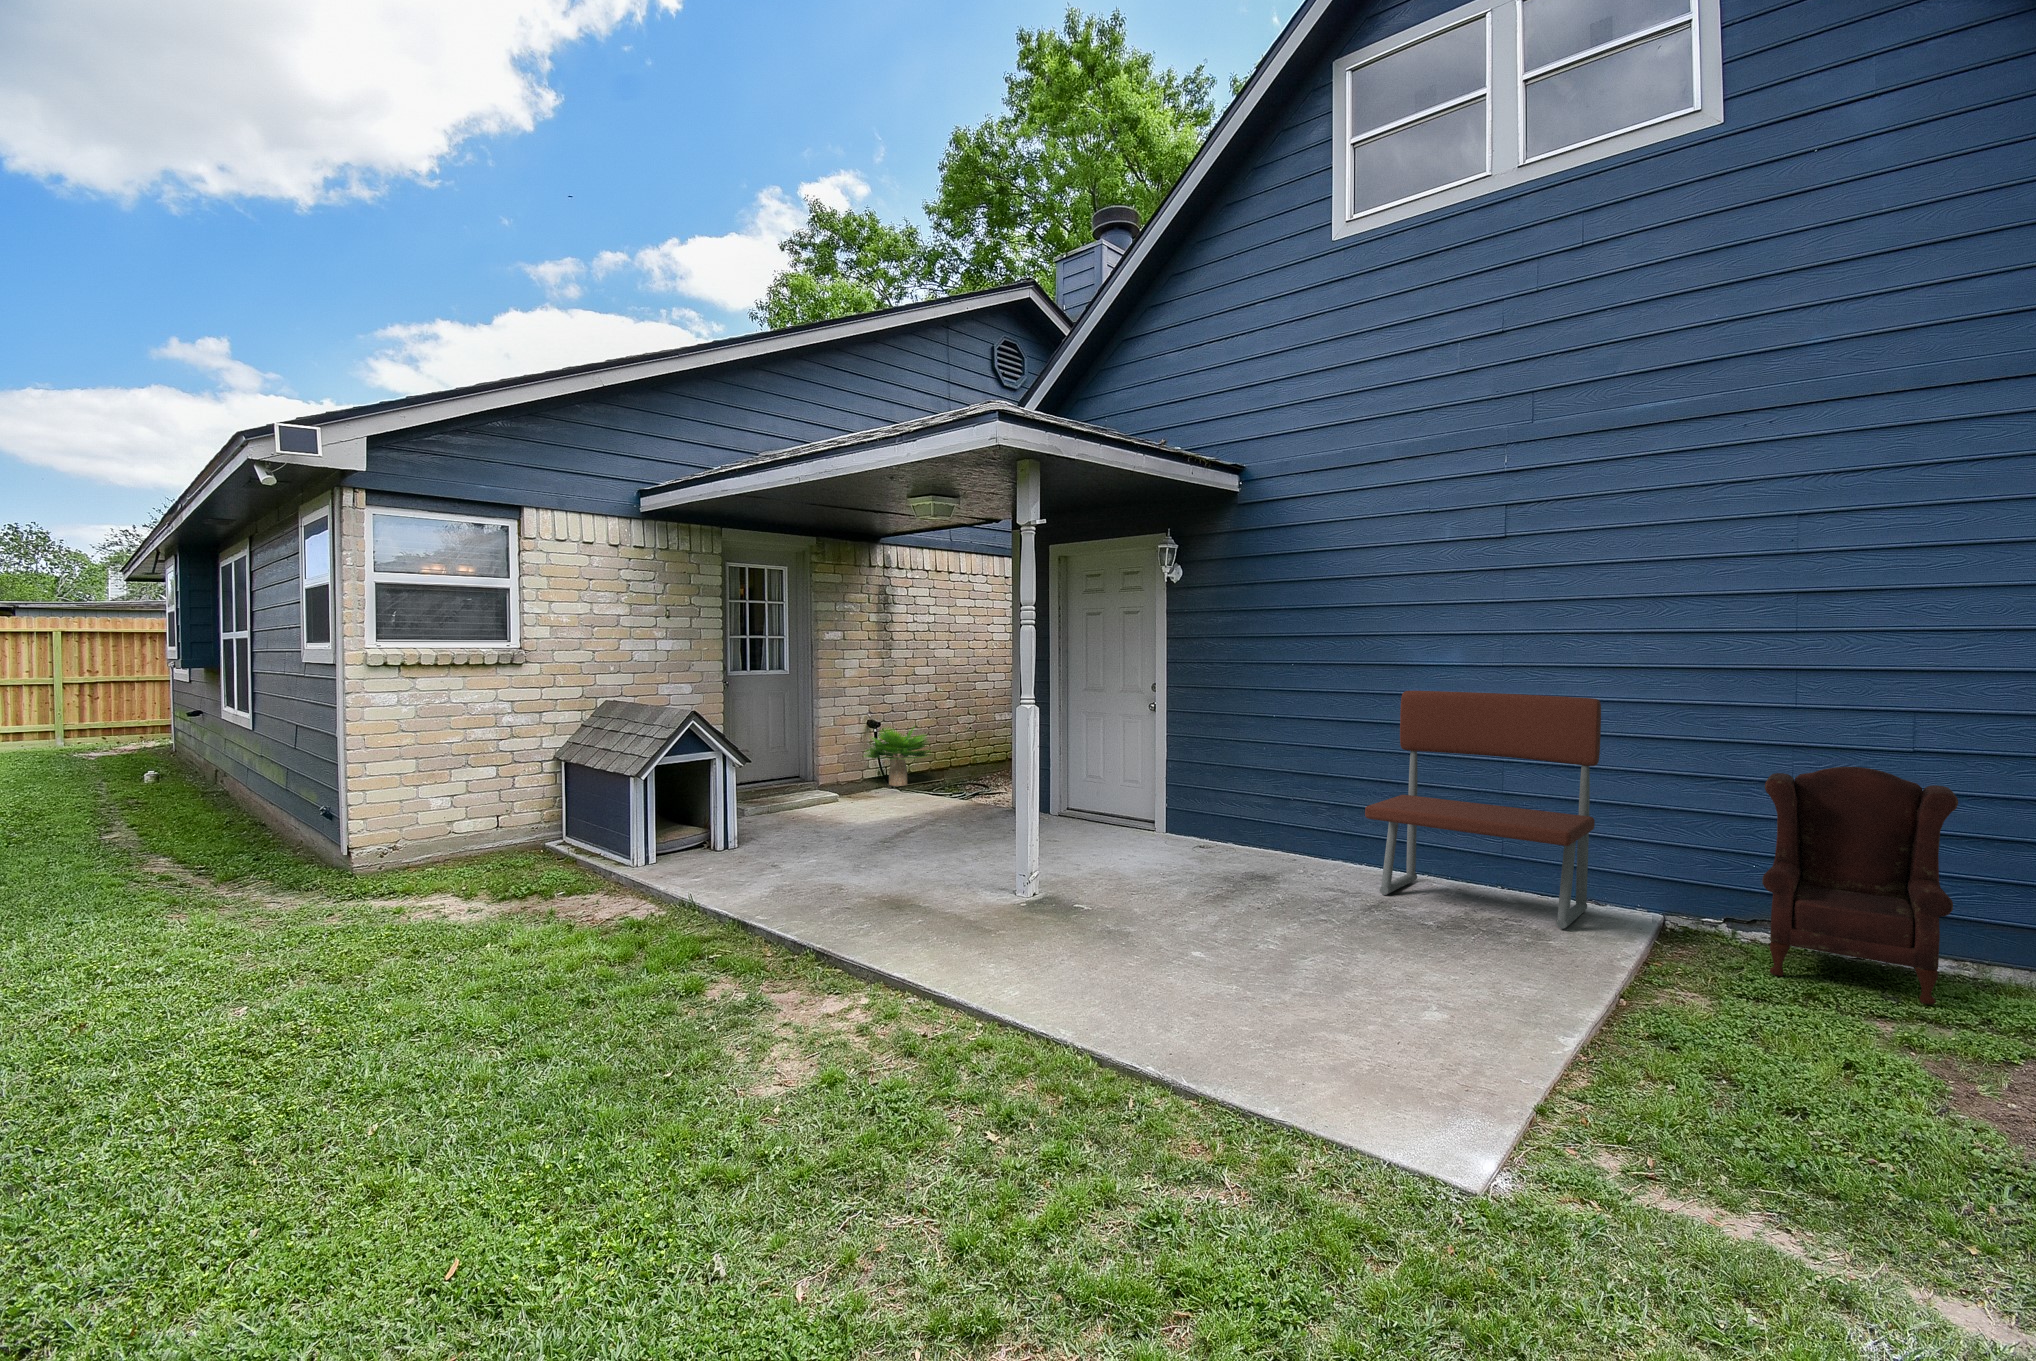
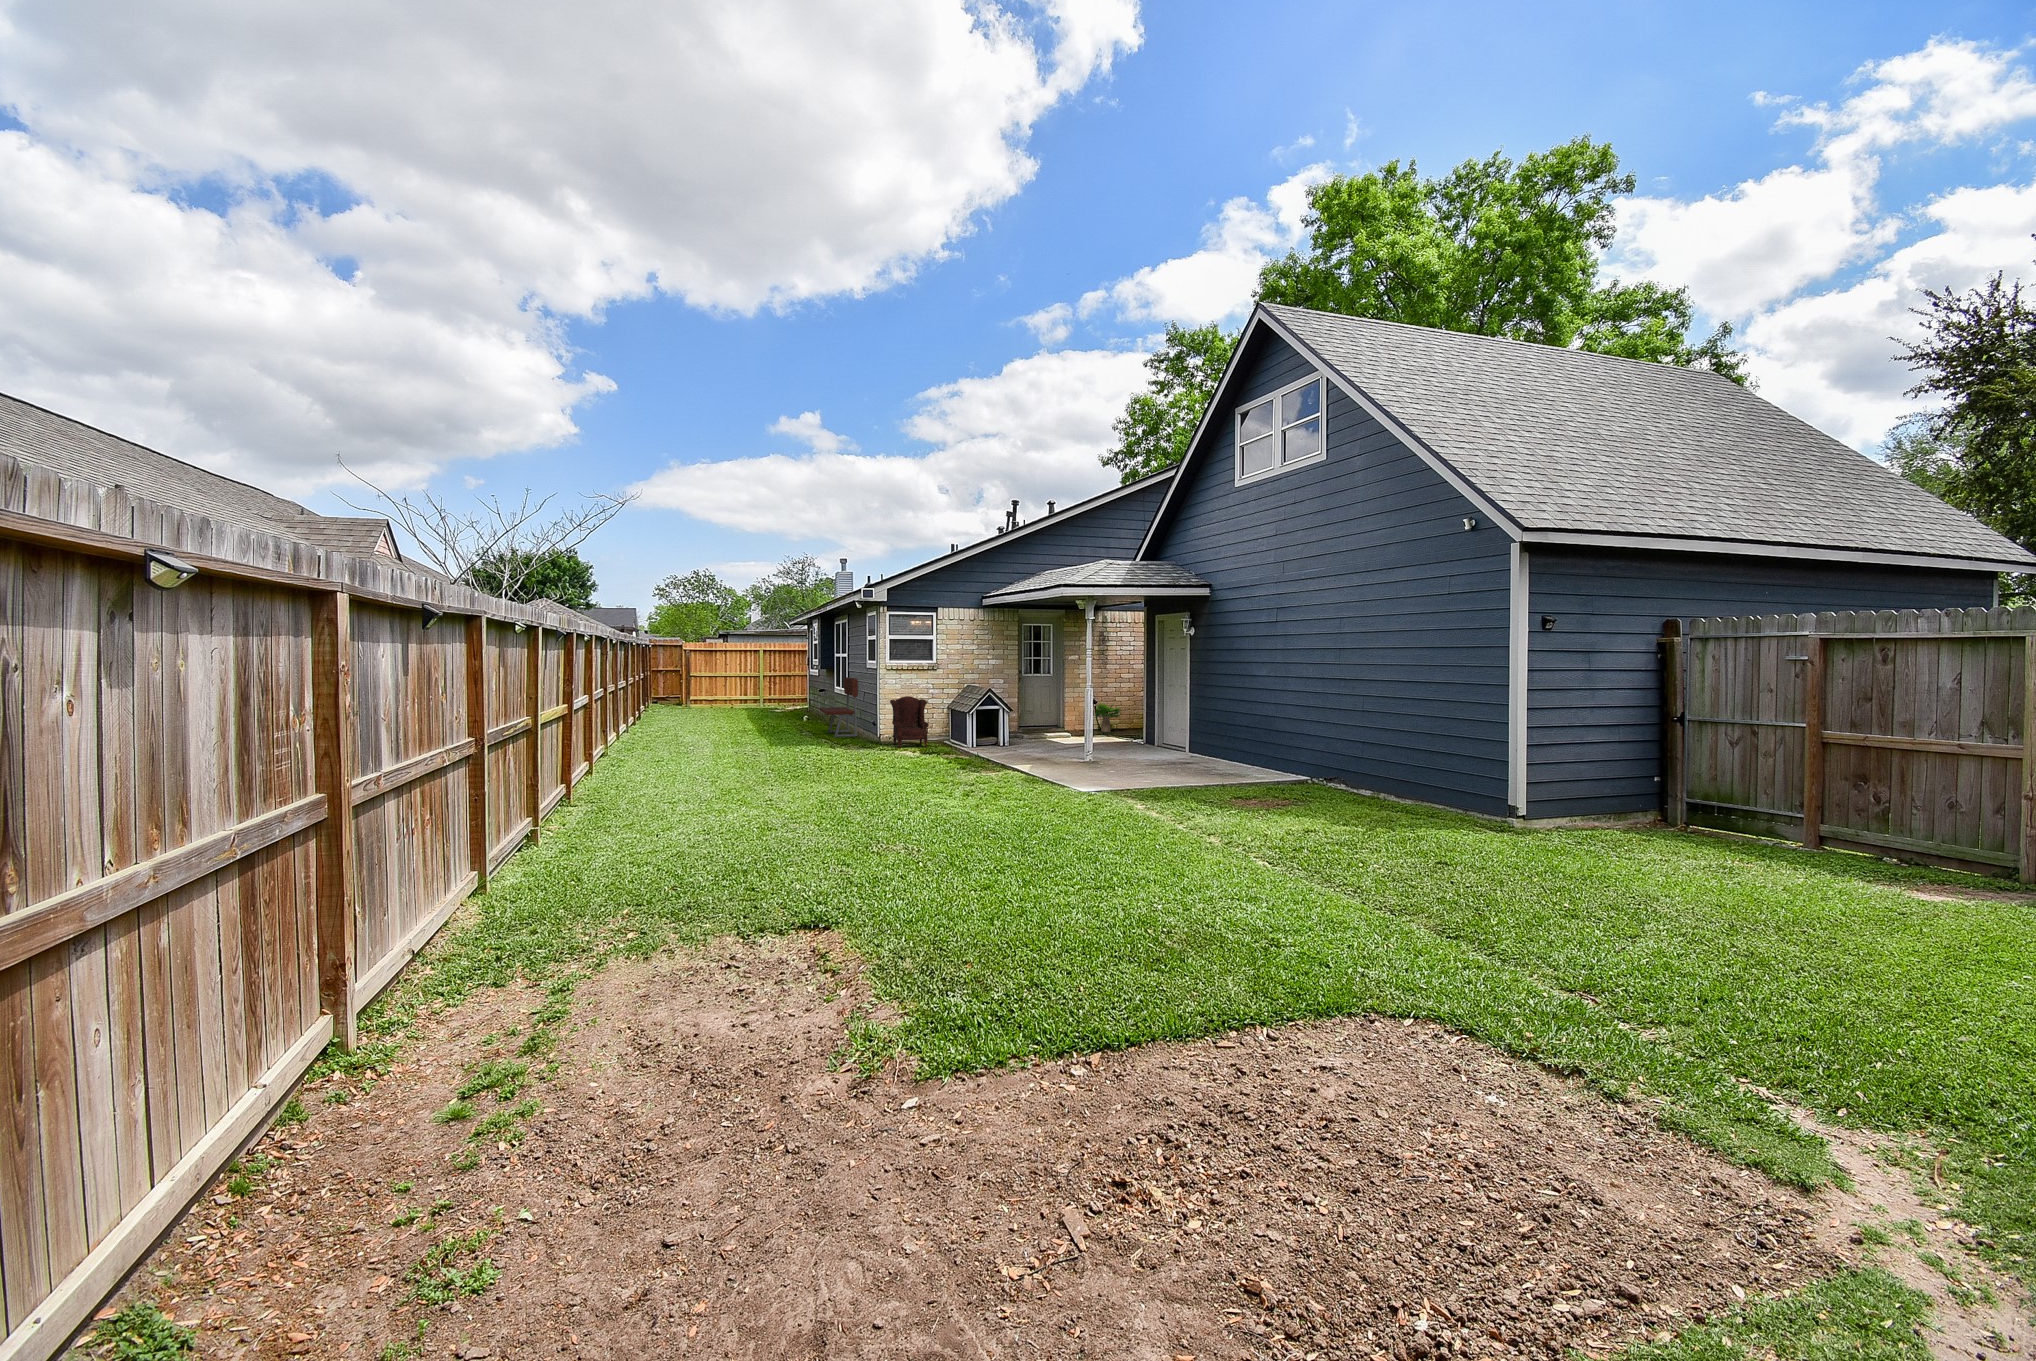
bench: present [1365,691,1601,929] -> present [820,677,858,737]
armchair: present [1762,767,1958,1005] -> present [890,696,929,748]

